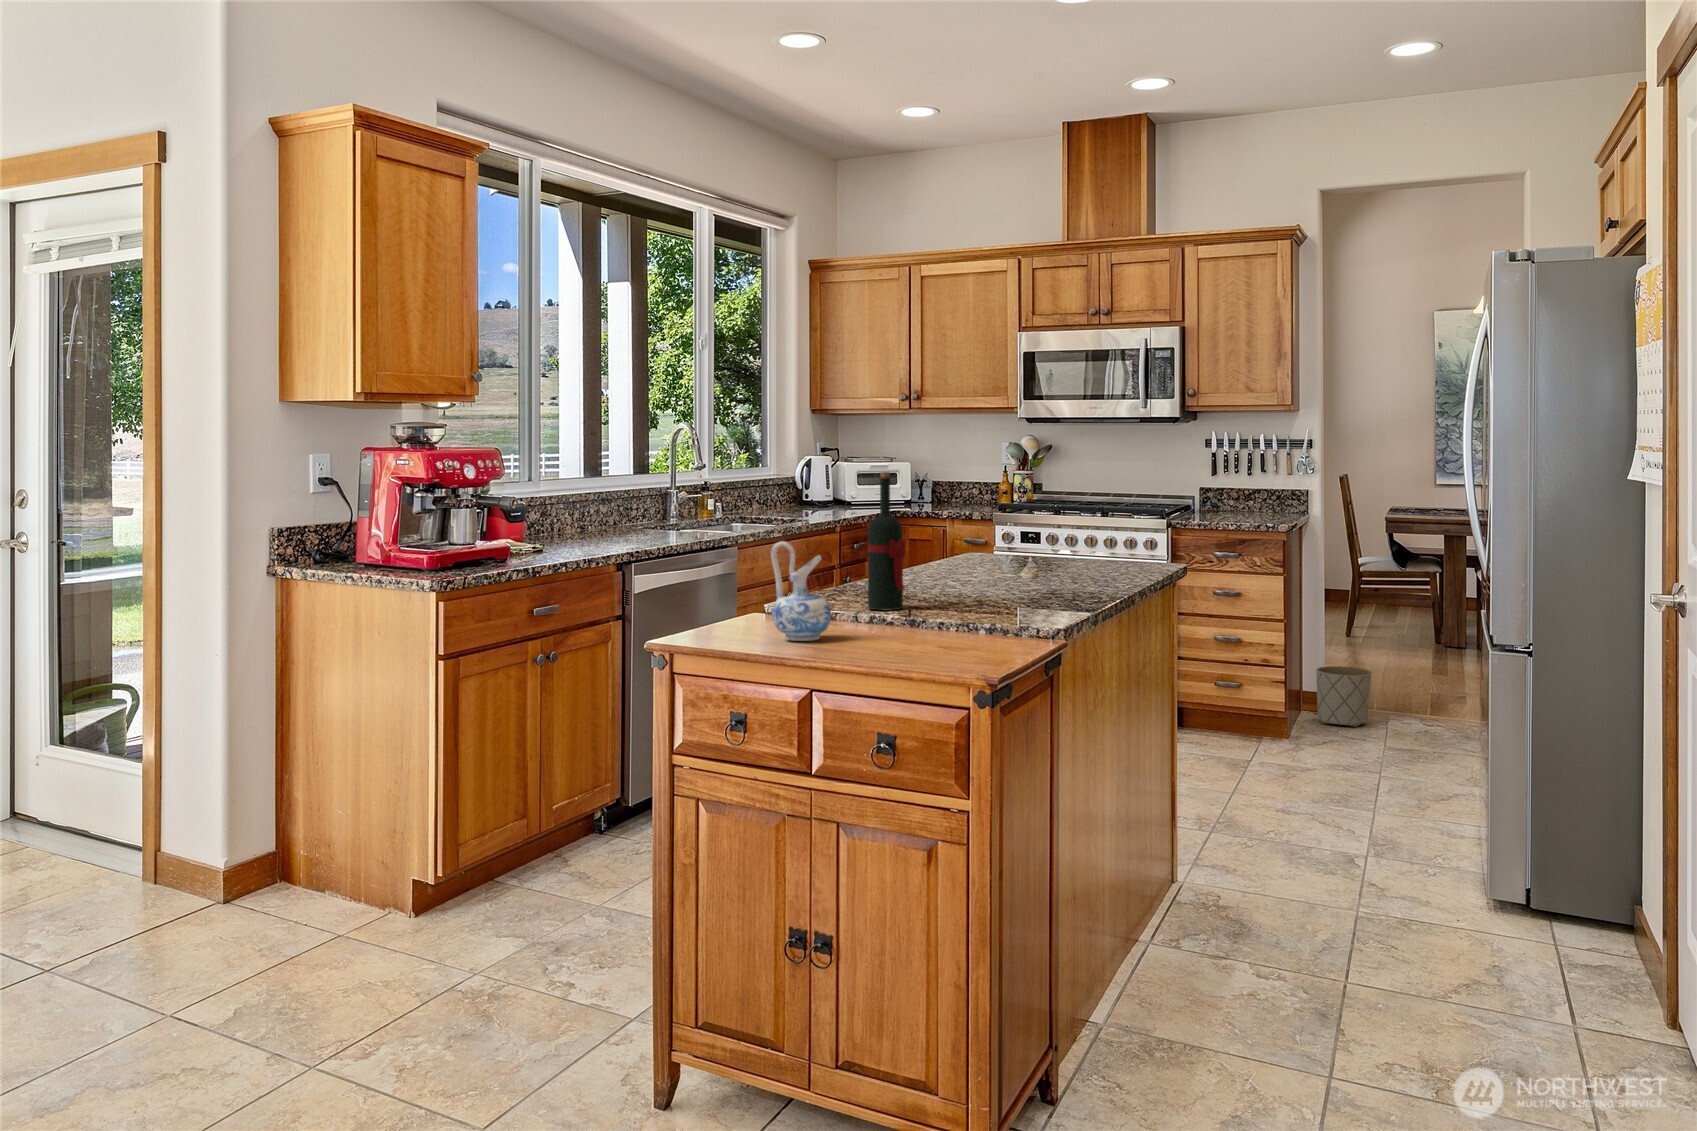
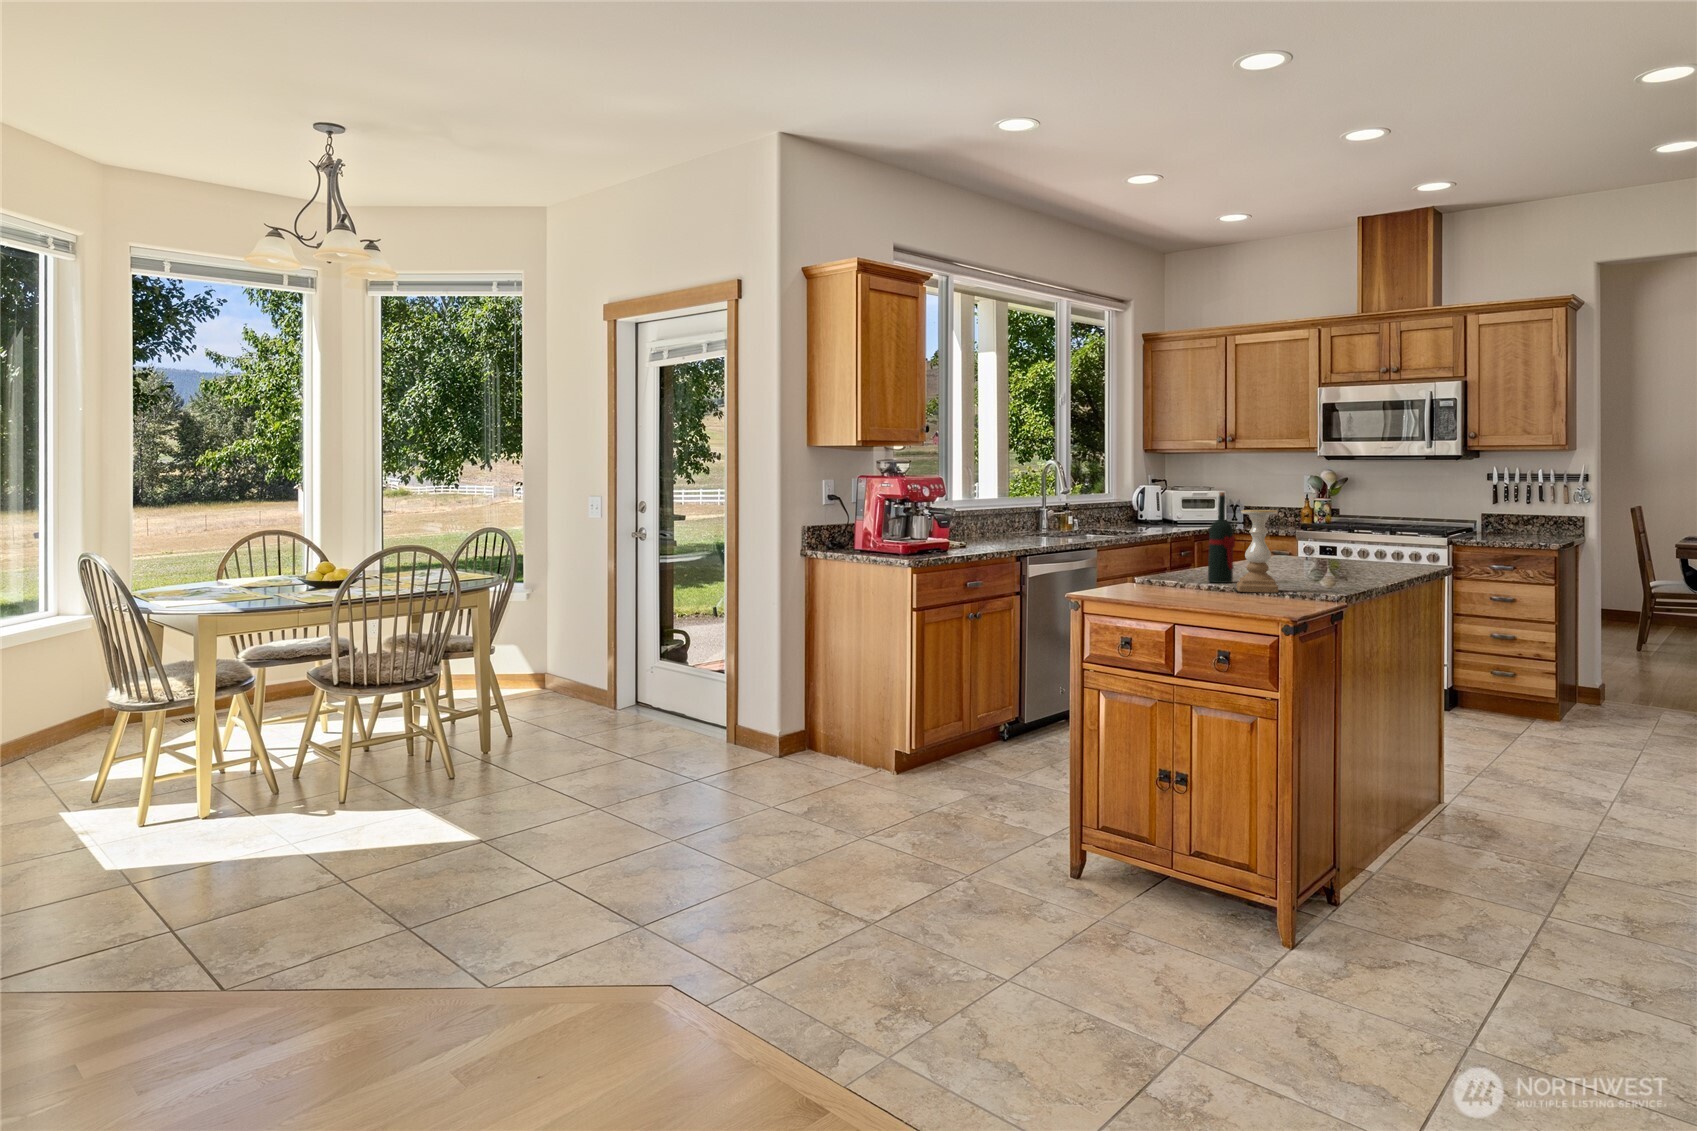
candle holder: none [905,502,965,633] -> present [1237,510,1278,593]
ceramic pitcher: present [771,541,831,641] -> none [1151,532,1189,594]
planter: present [1316,666,1371,727] -> none [1586,664,1639,715]

